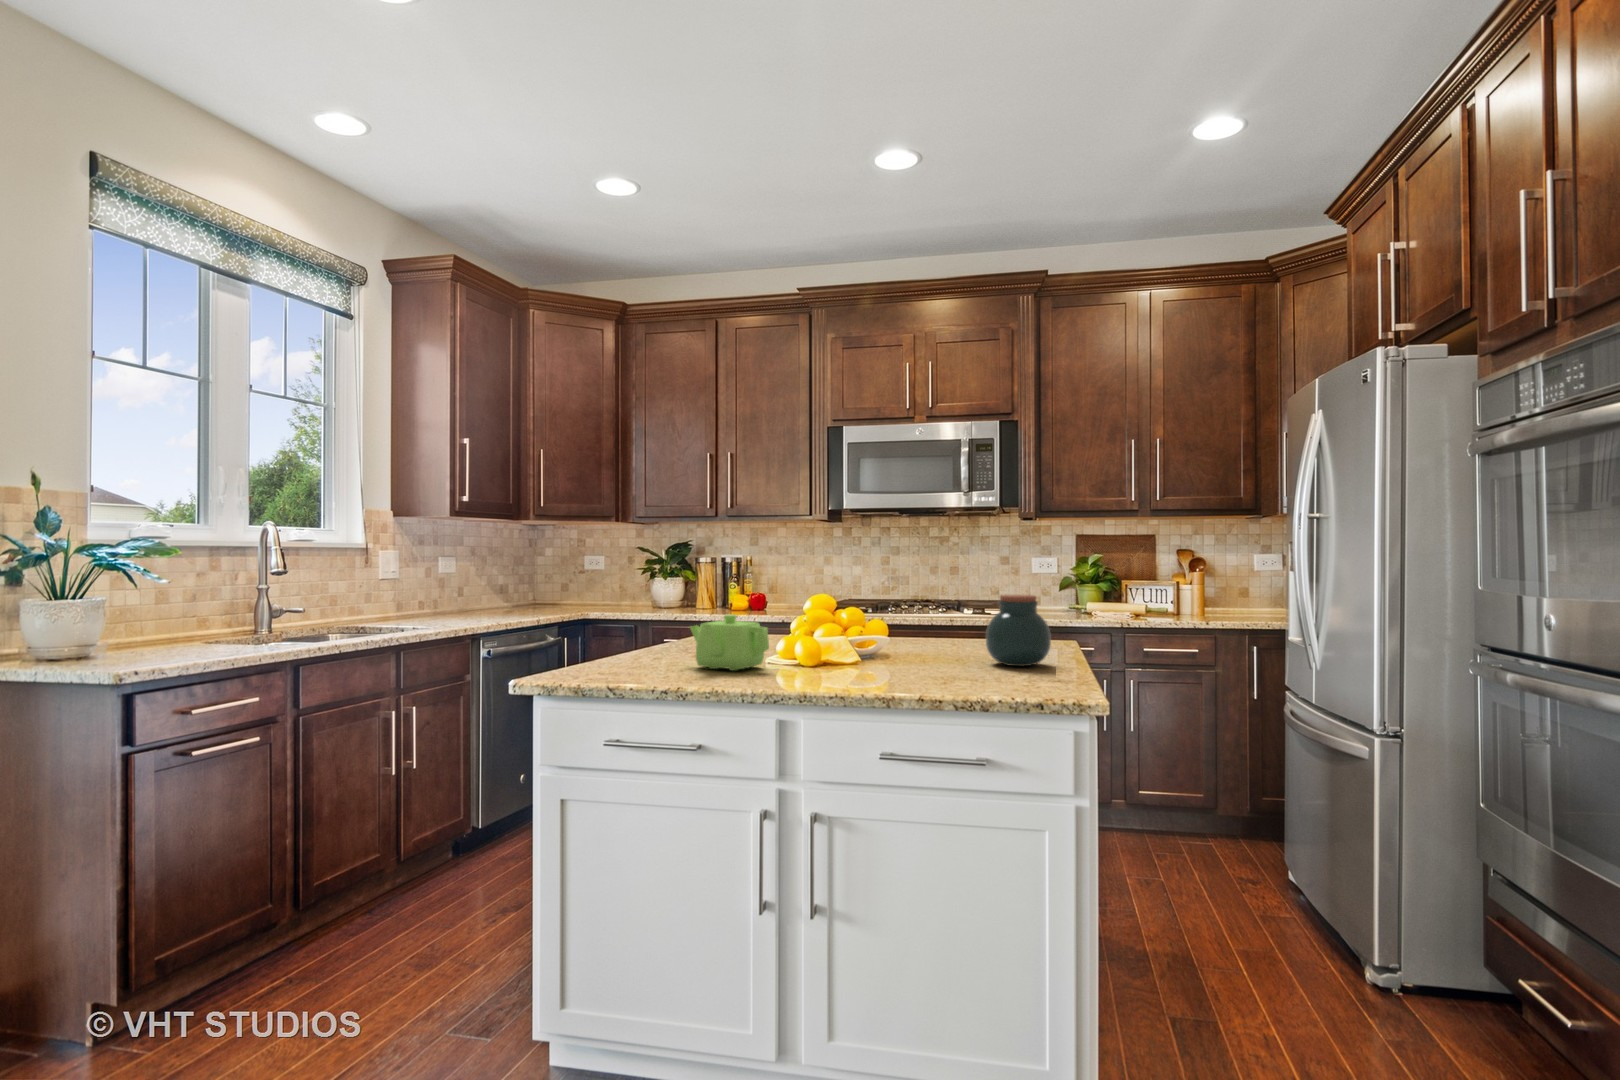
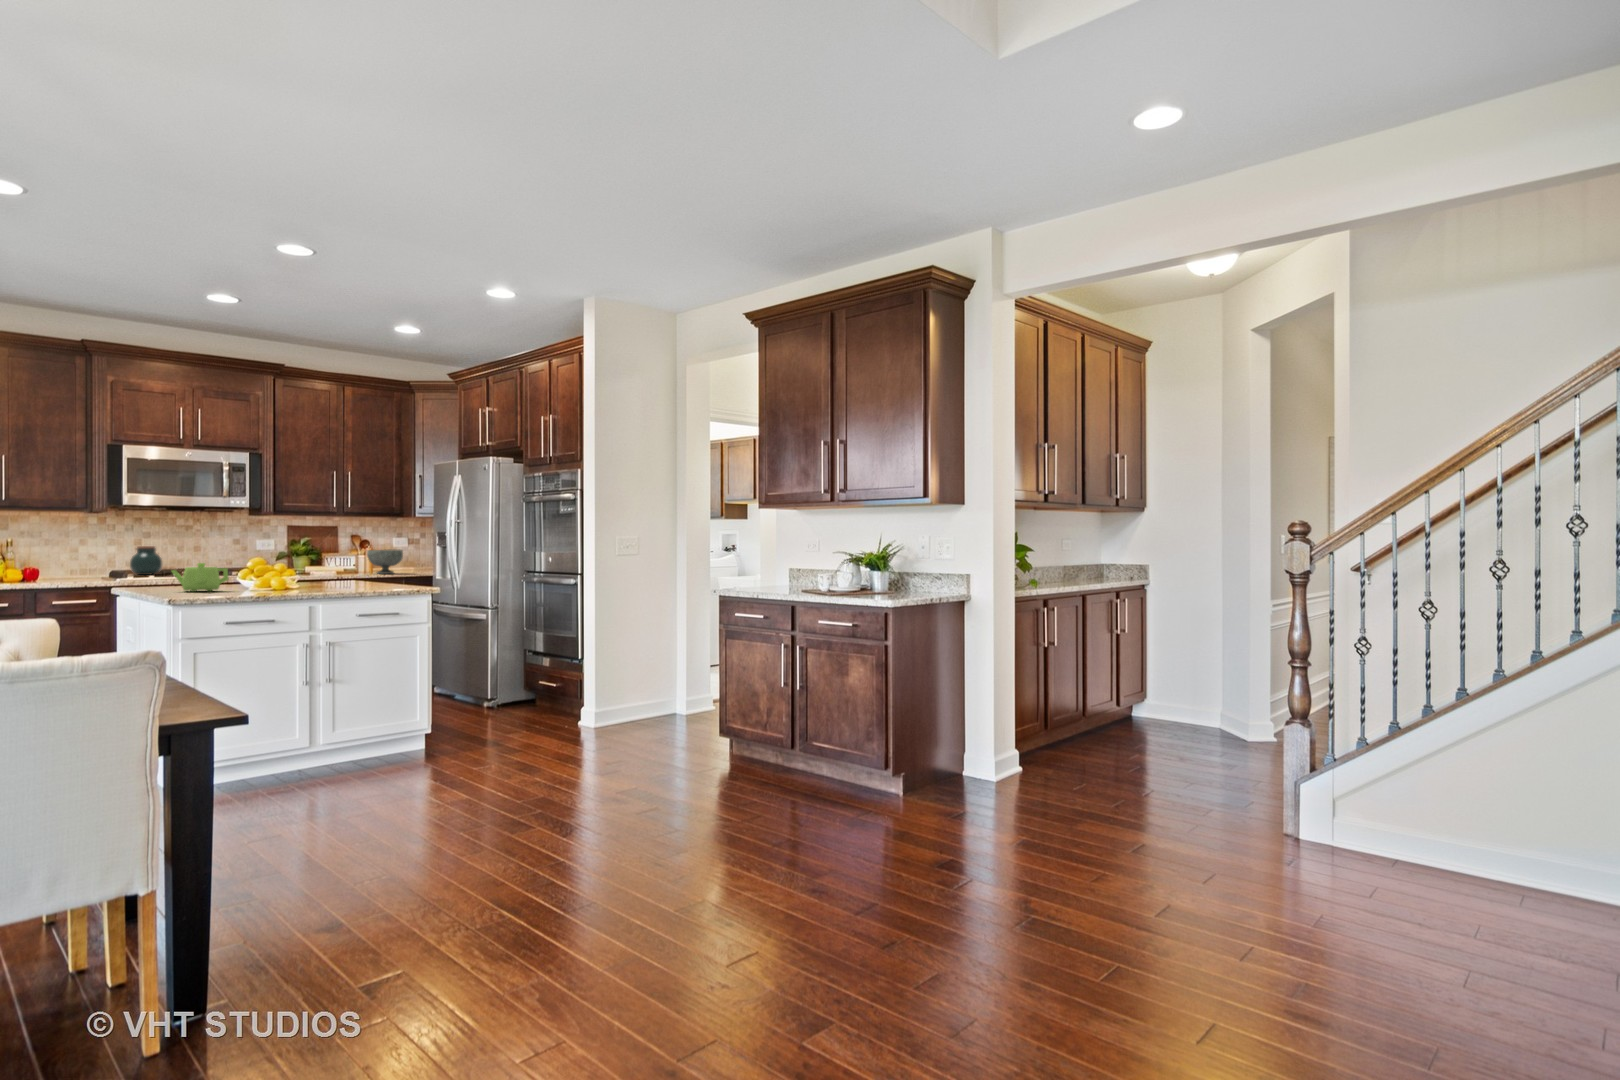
decorative bowl: none [1192,577,1257,622] -> present [367,549,403,574]
jar: present [986,595,1051,666] -> present [130,546,162,575]

